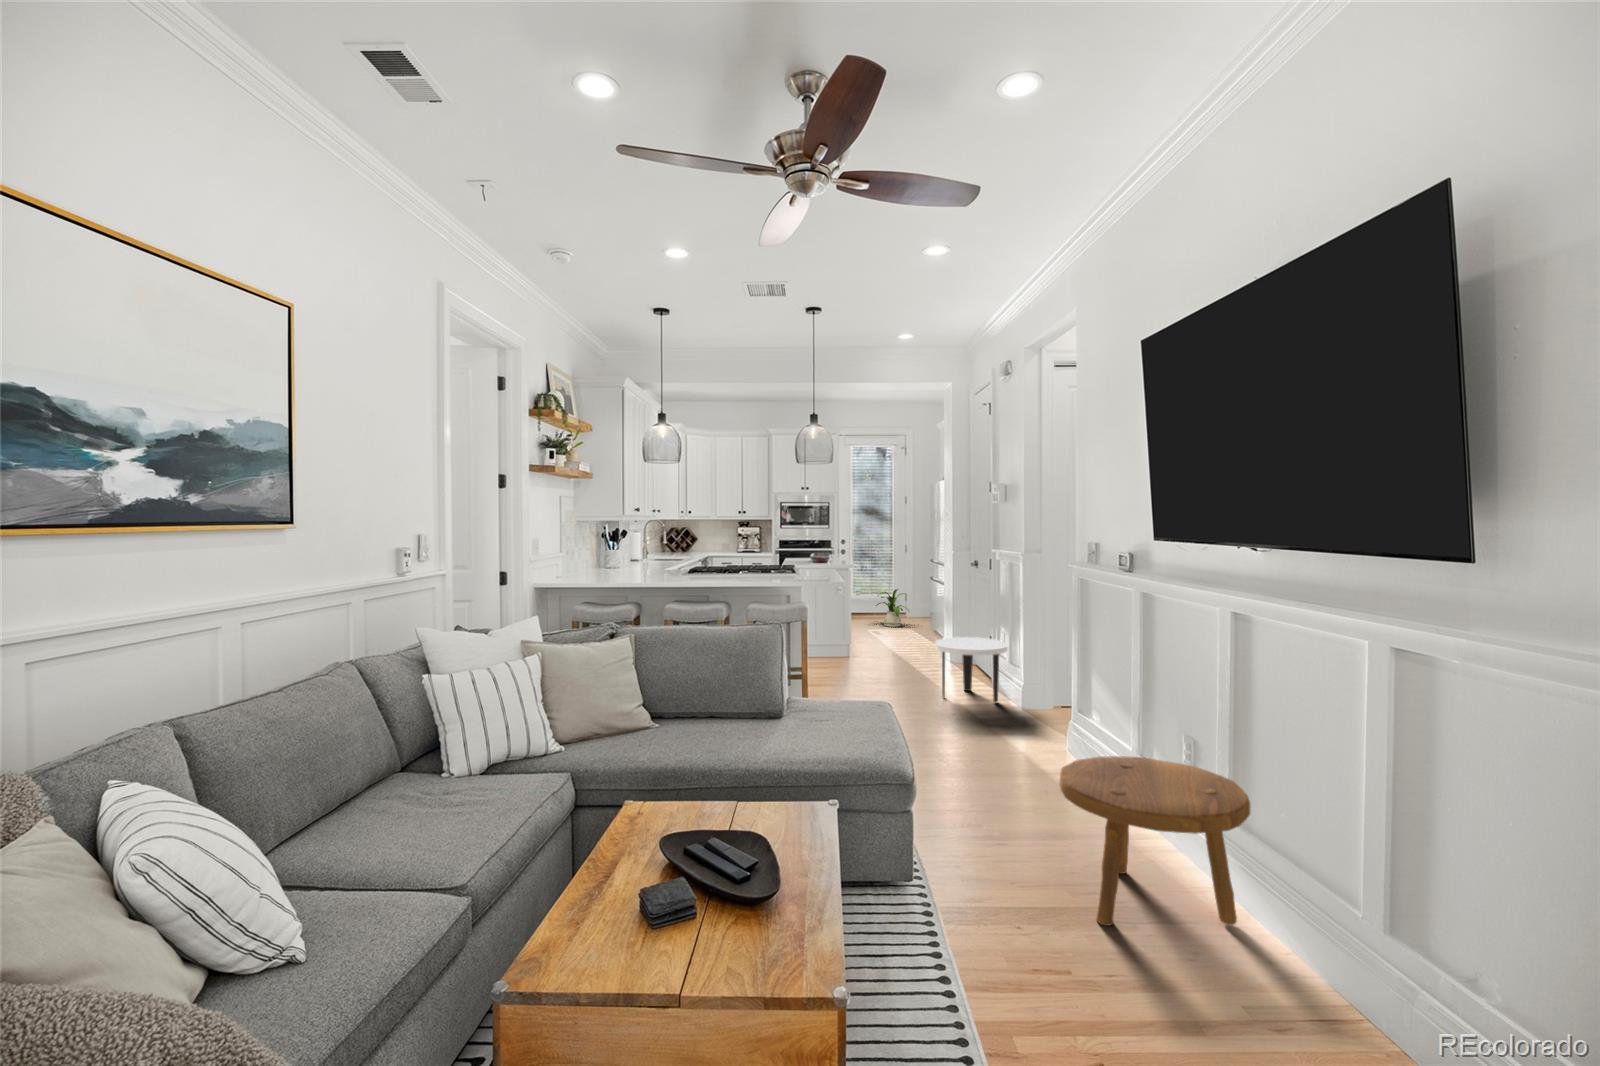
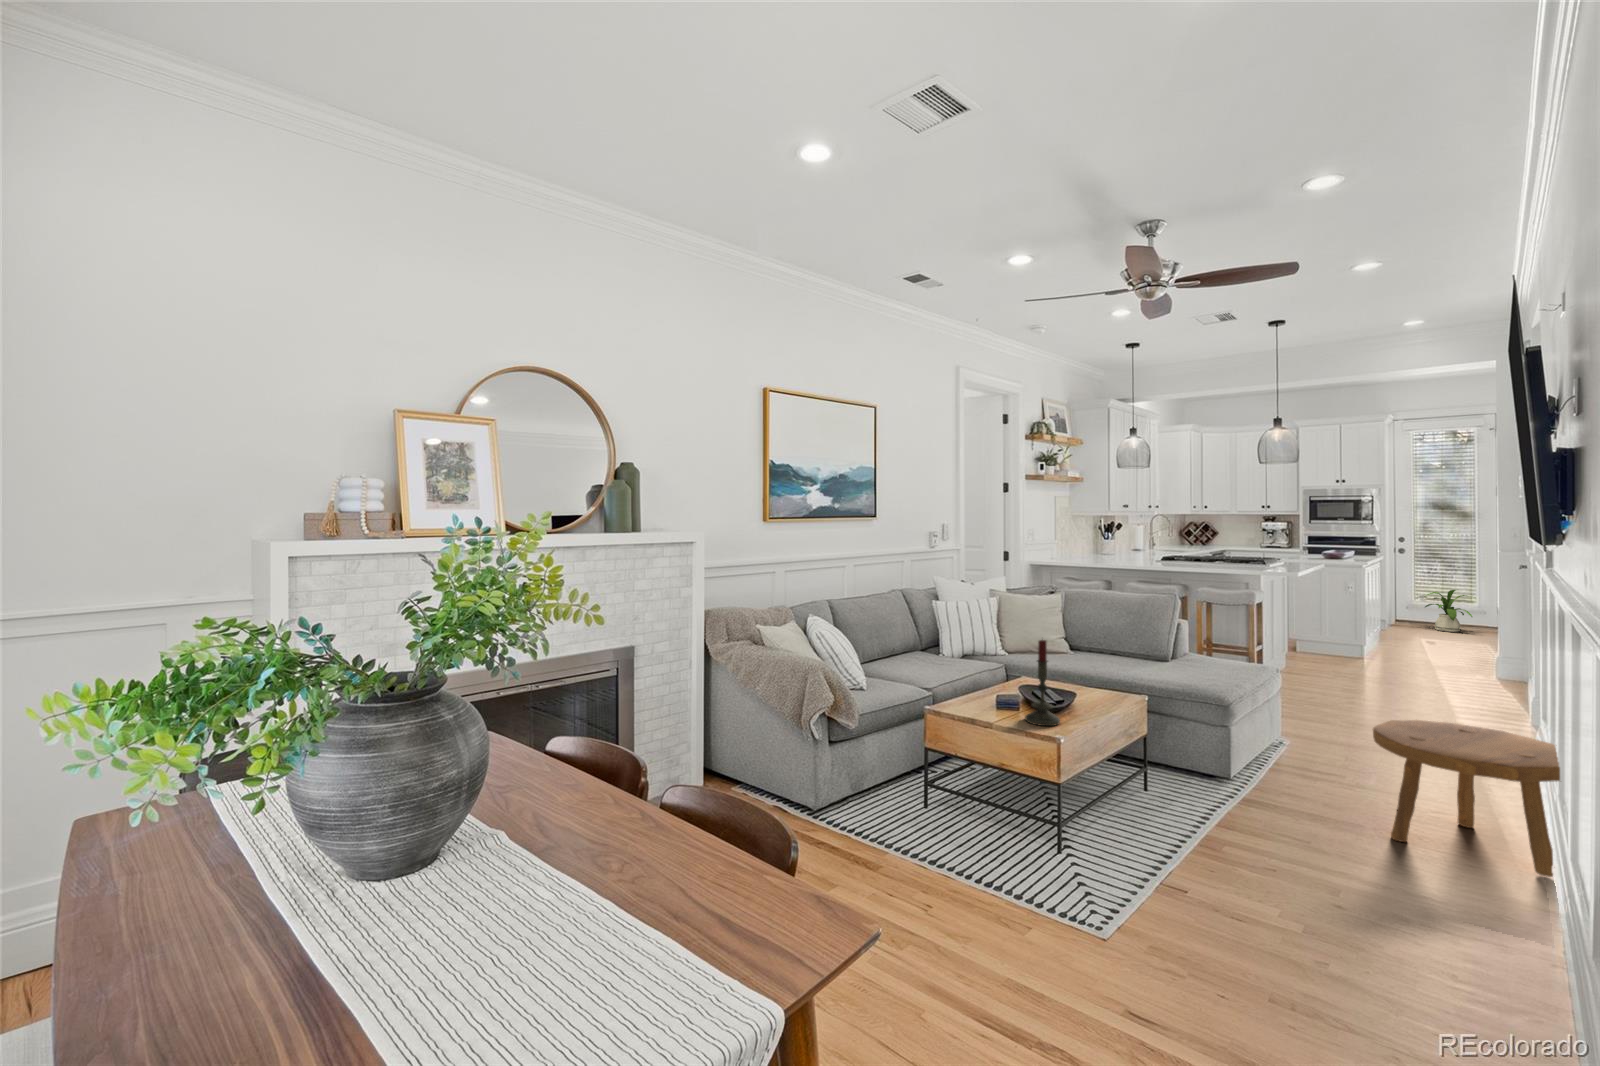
side table: present [935,637,1008,702] -> none [1423,636,1527,708]
candle: none [727,768,794,960] -> present [1025,640,1060,726]

